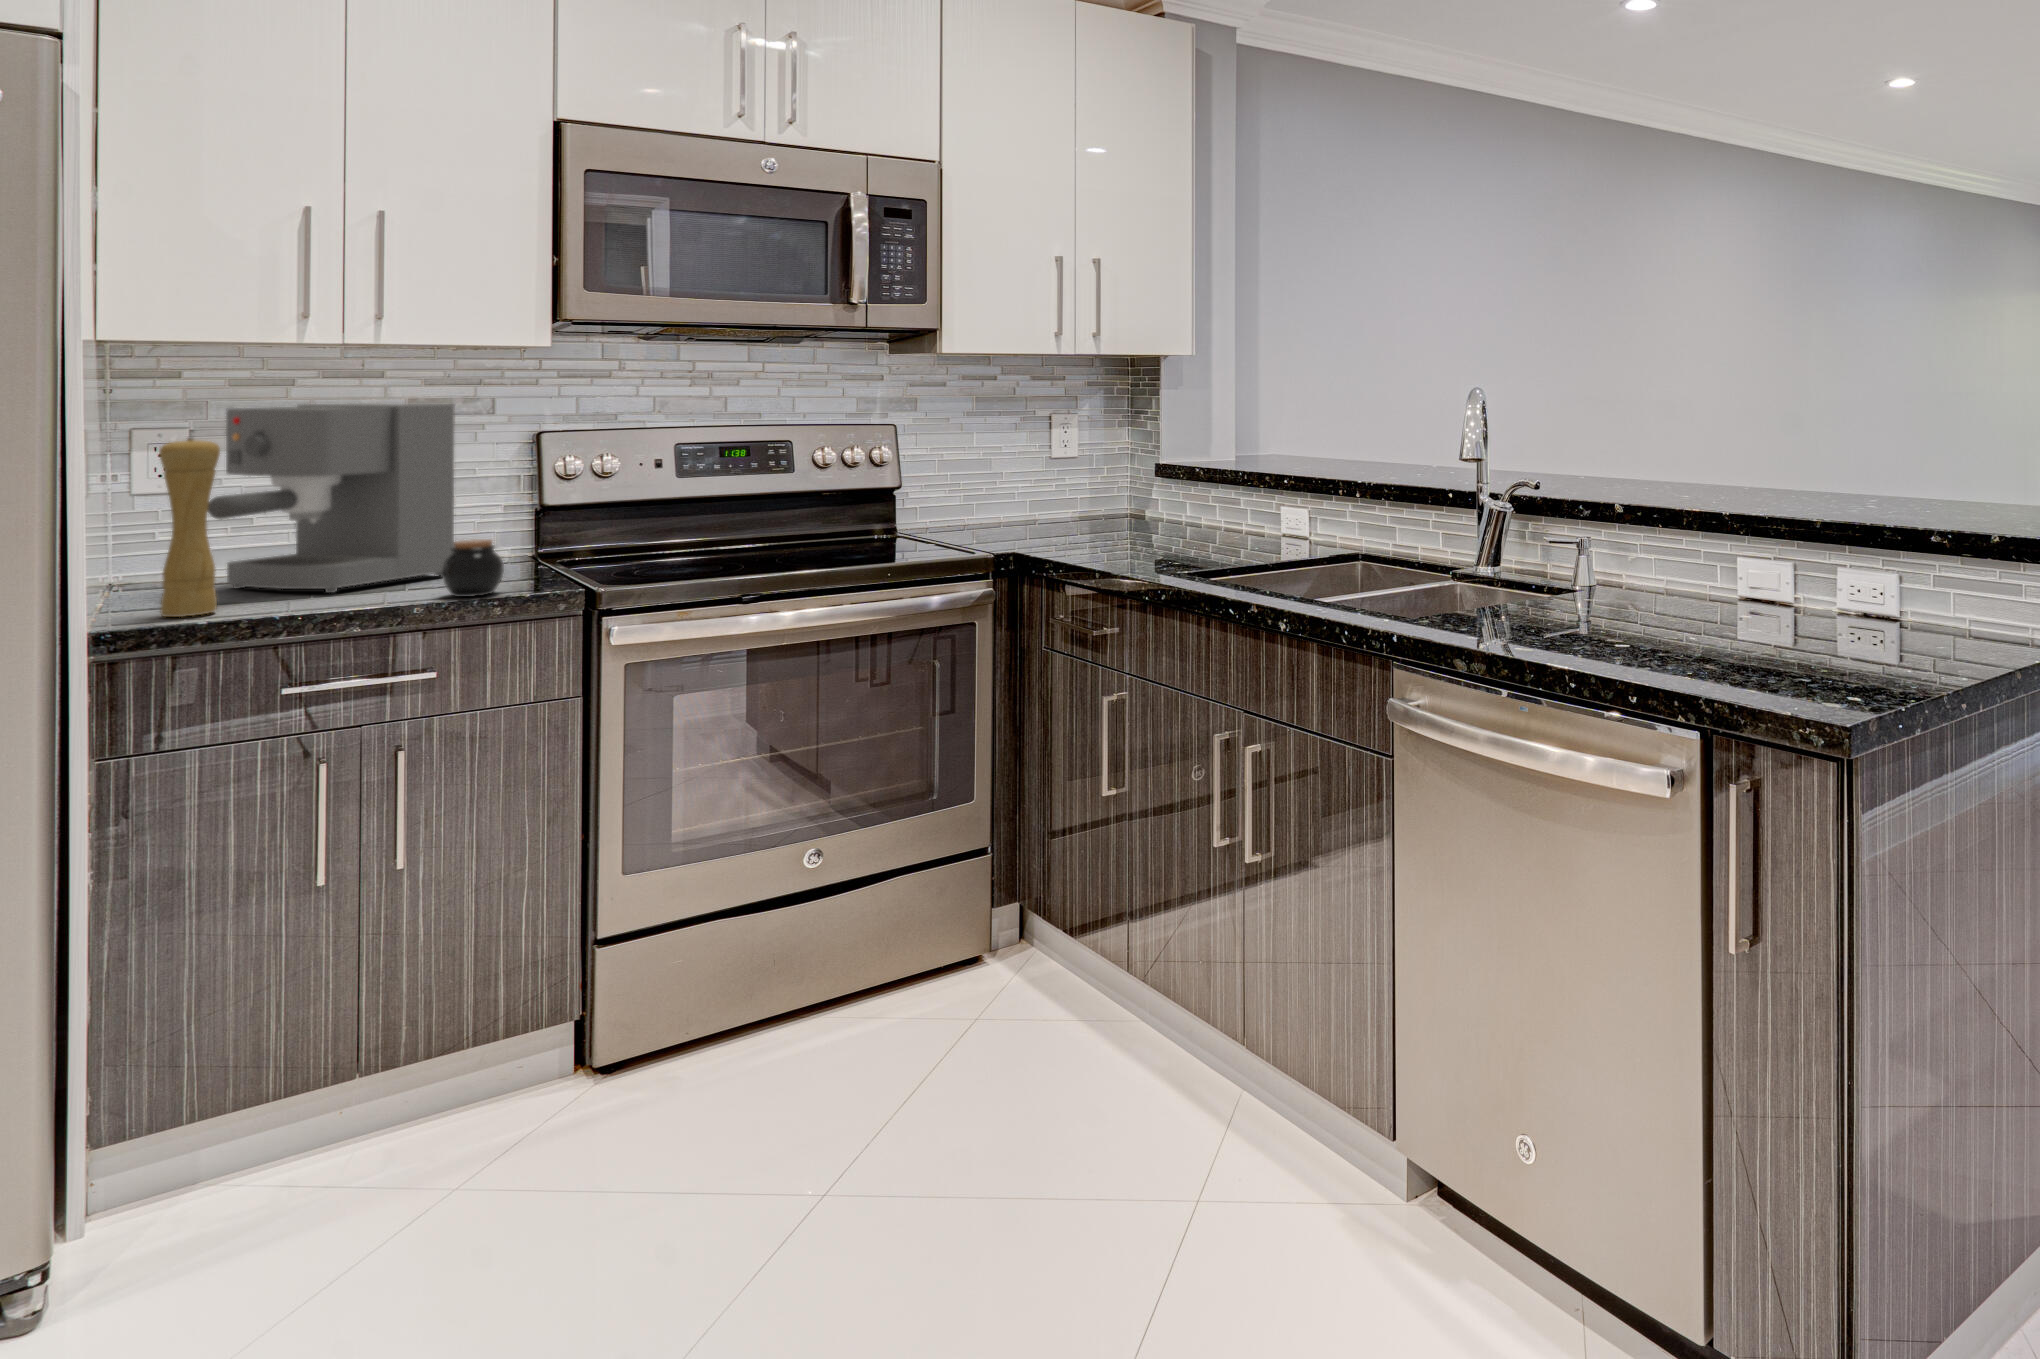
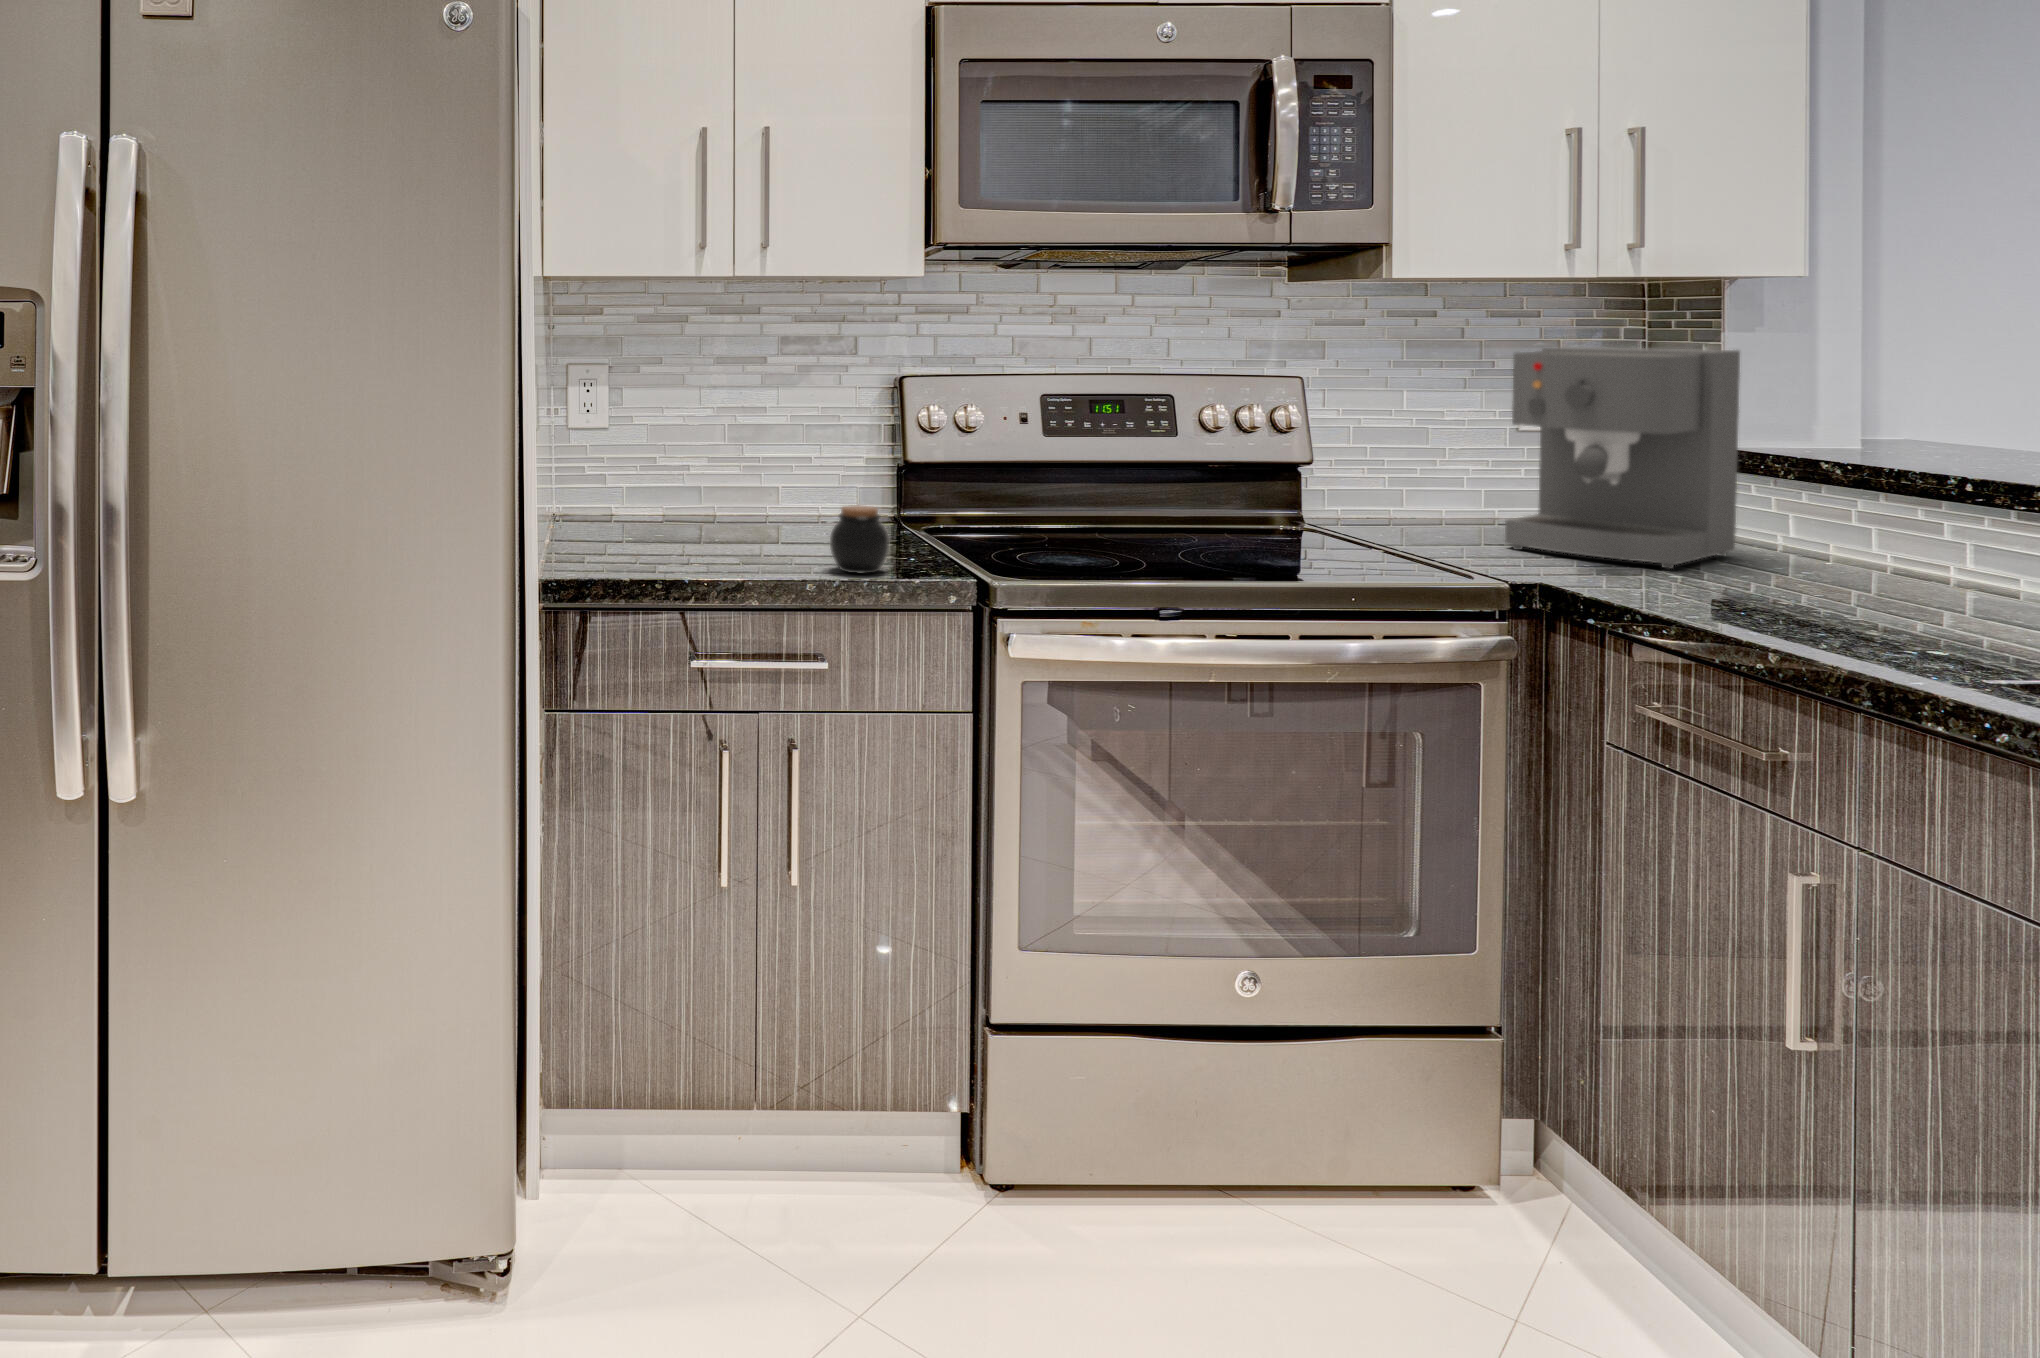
coffee maker: present [208,403,455,593] -> present [1505,347,1740,569]
pepper mill: present [159,437,220,617] -> none [593,379,639,566]

